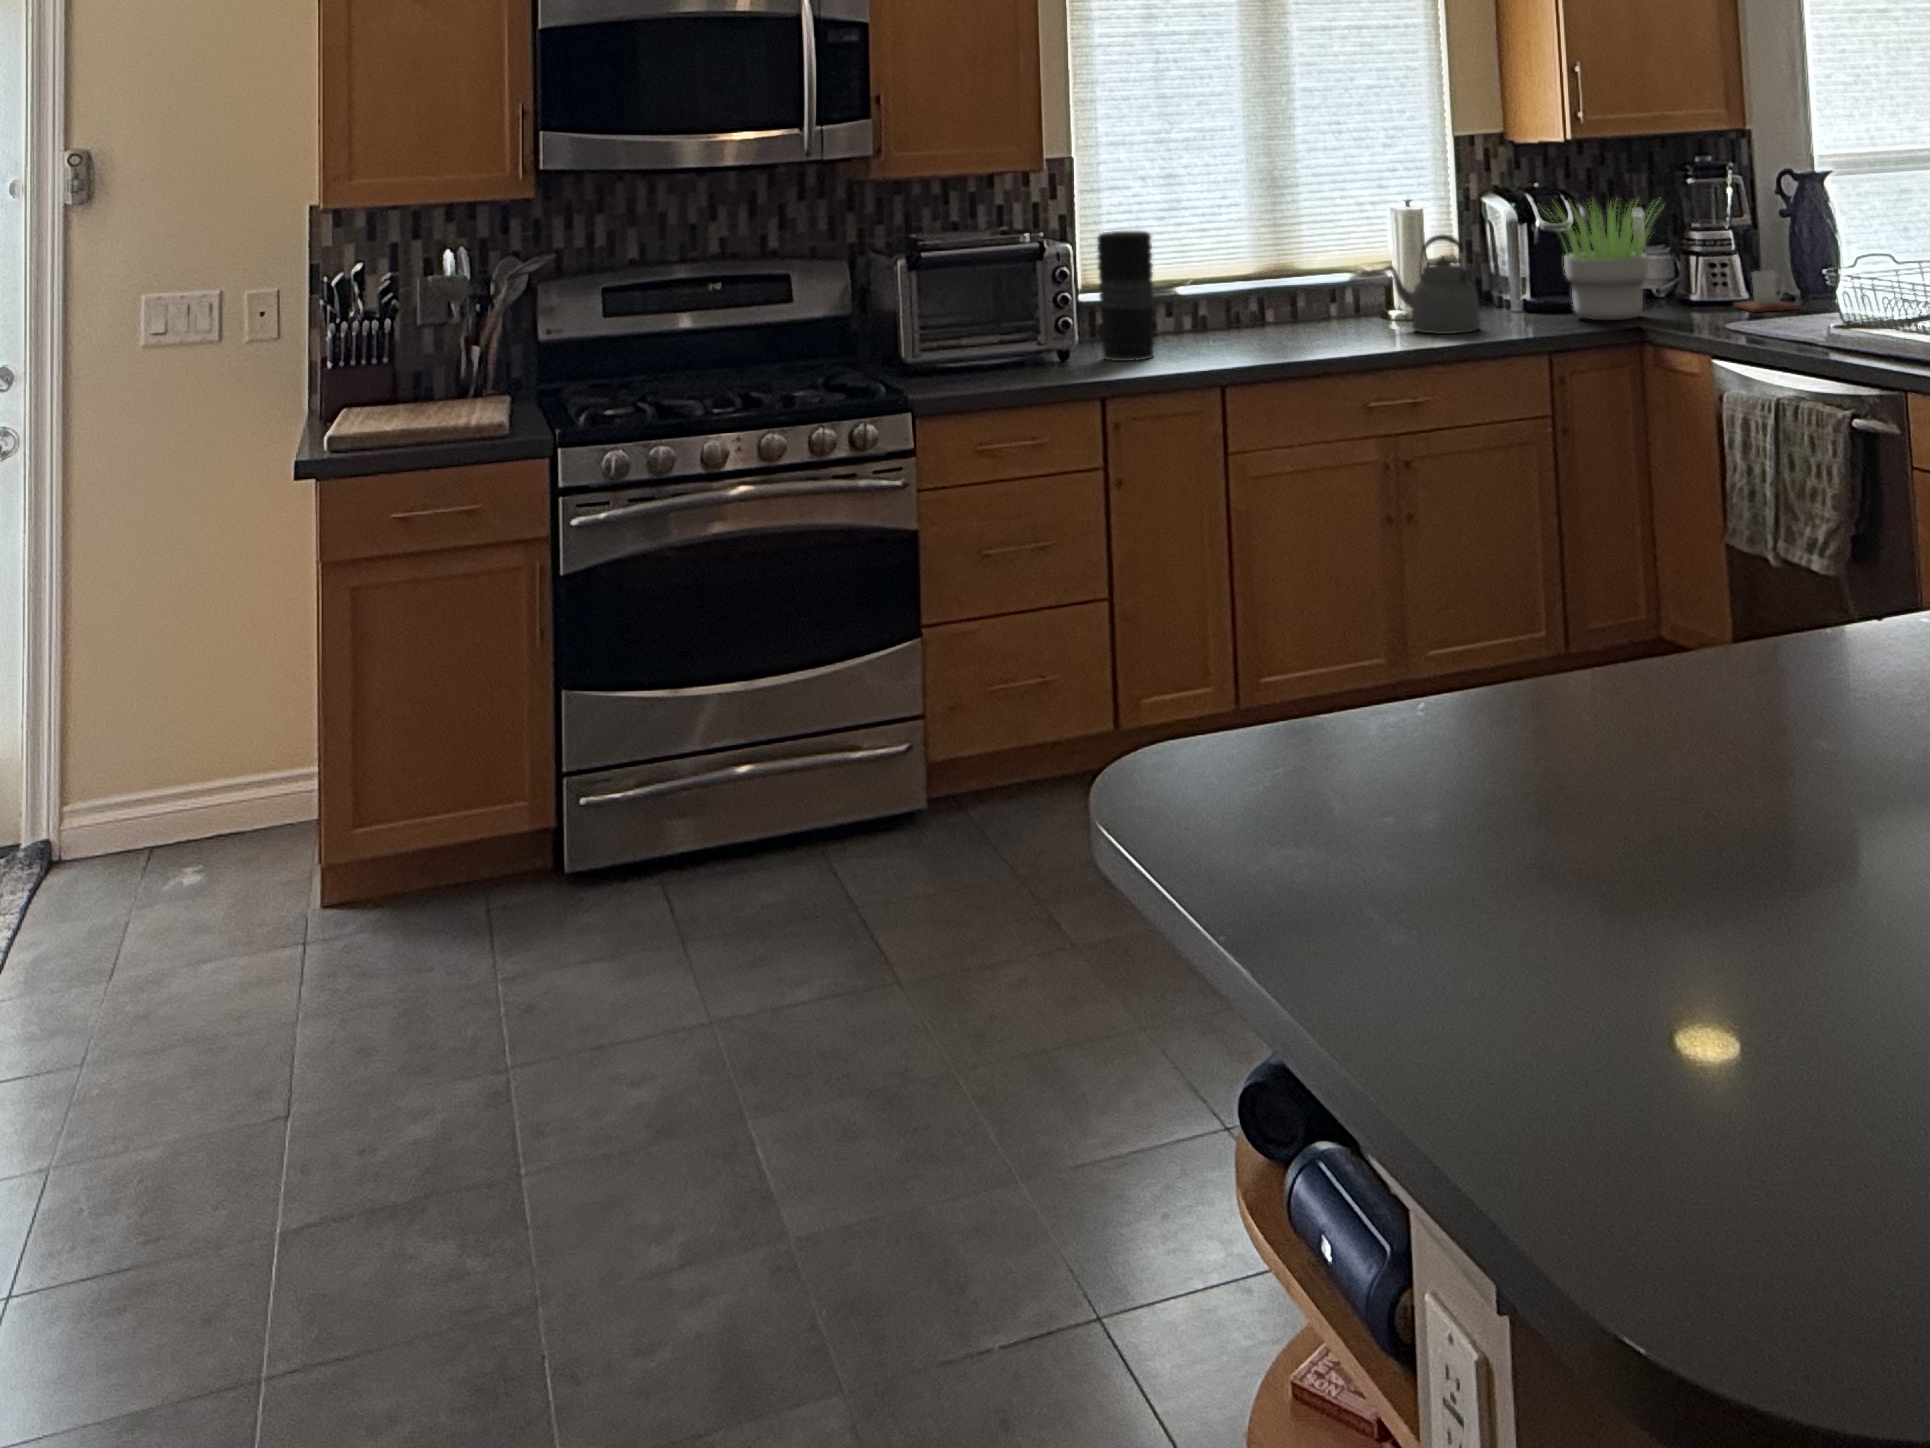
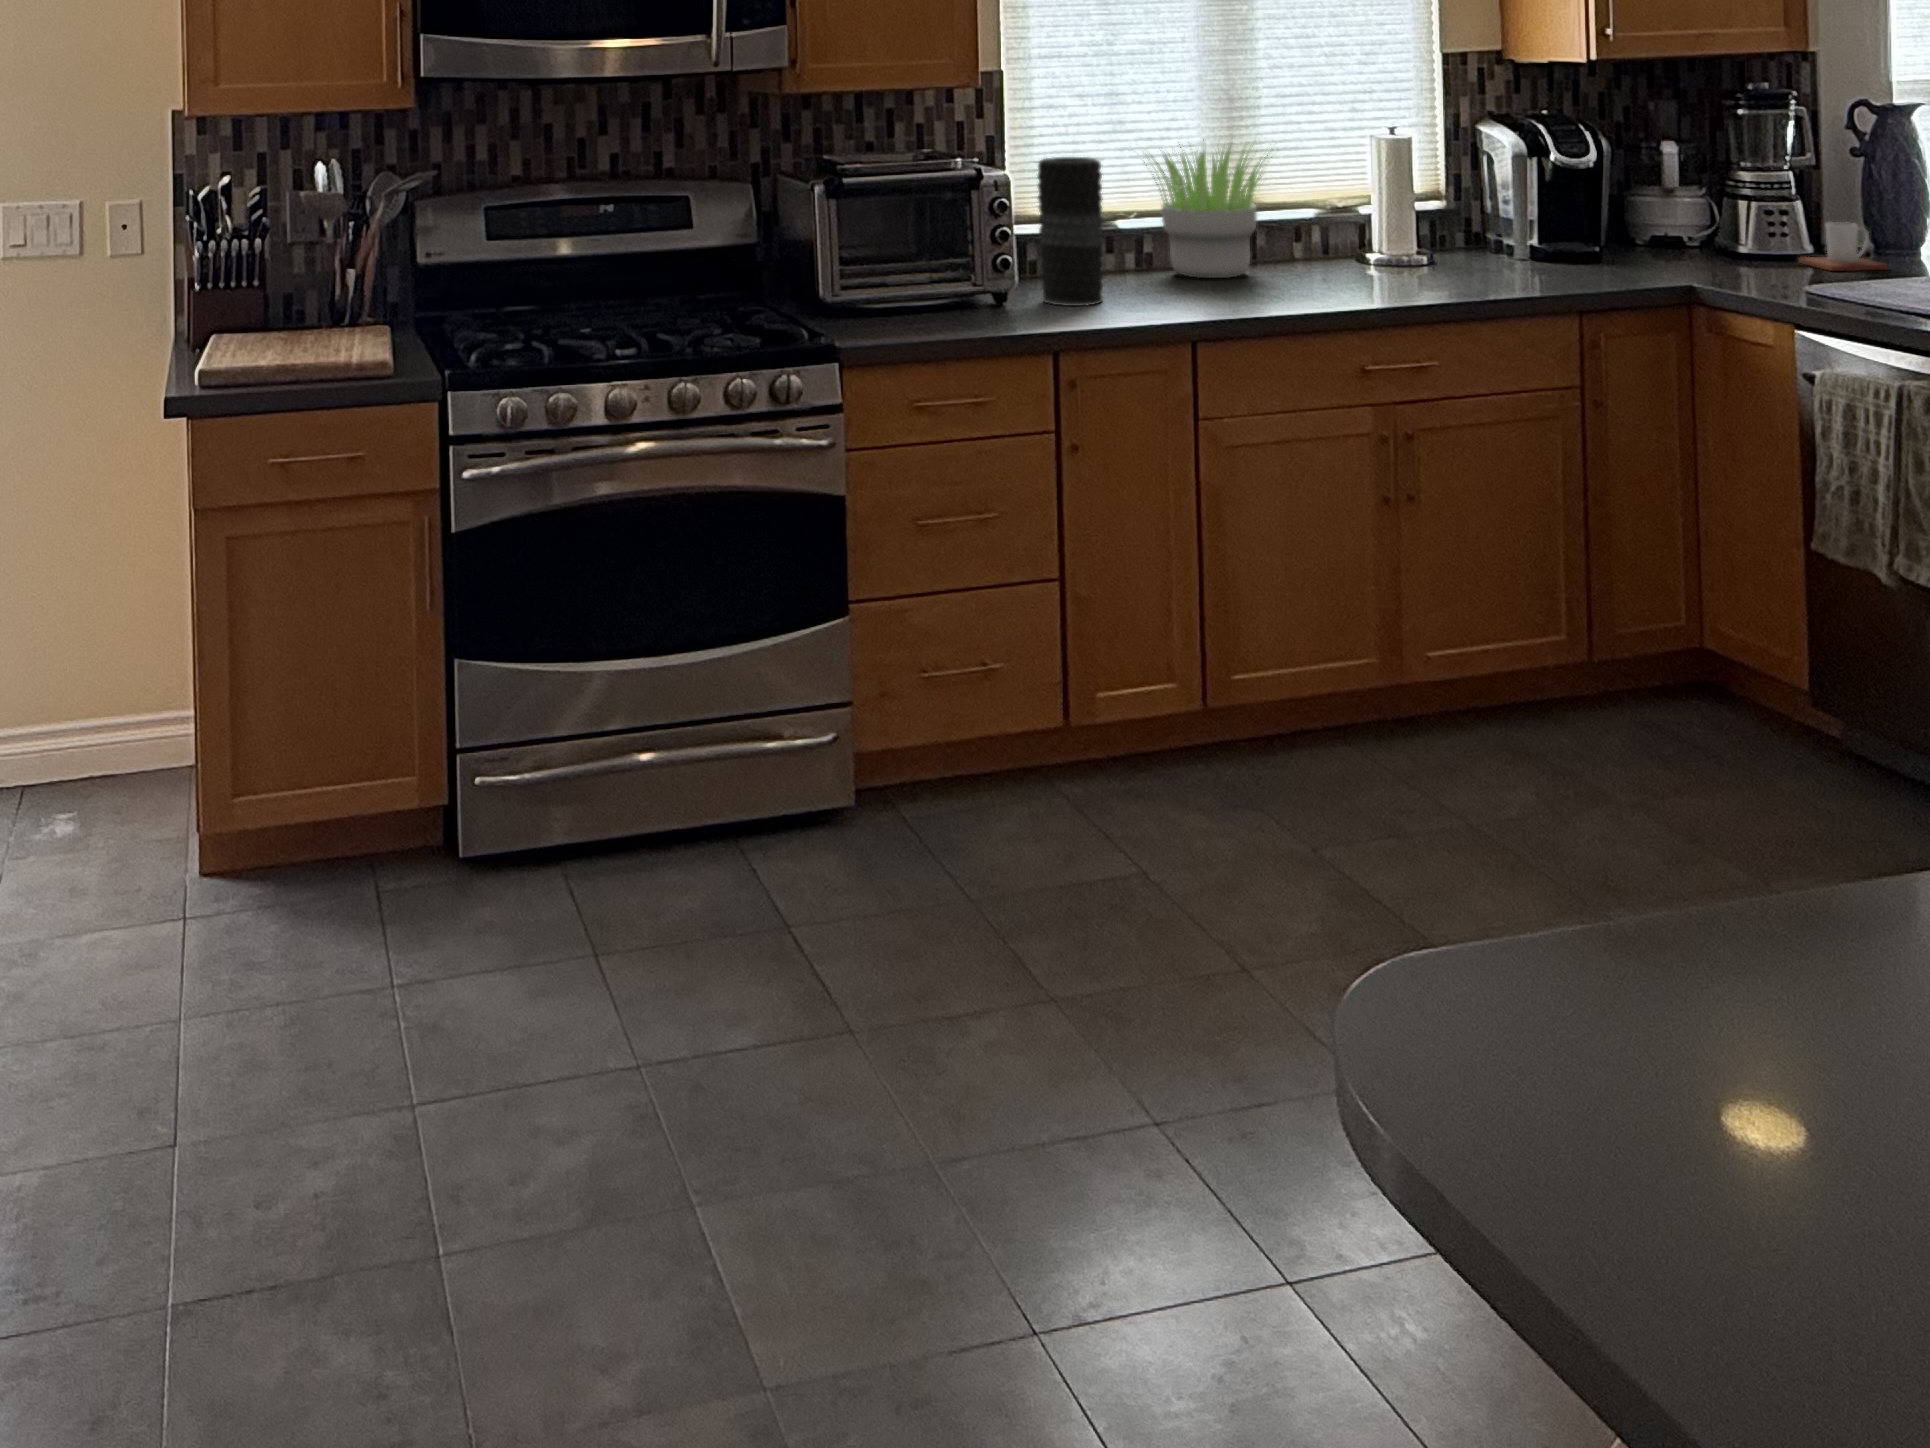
potted plant: present [1541,201,1660,320] -> present [1144,140,1273,278]
kettle: present [1386,235,1480,334] -> none [1367,169,1488,285]

